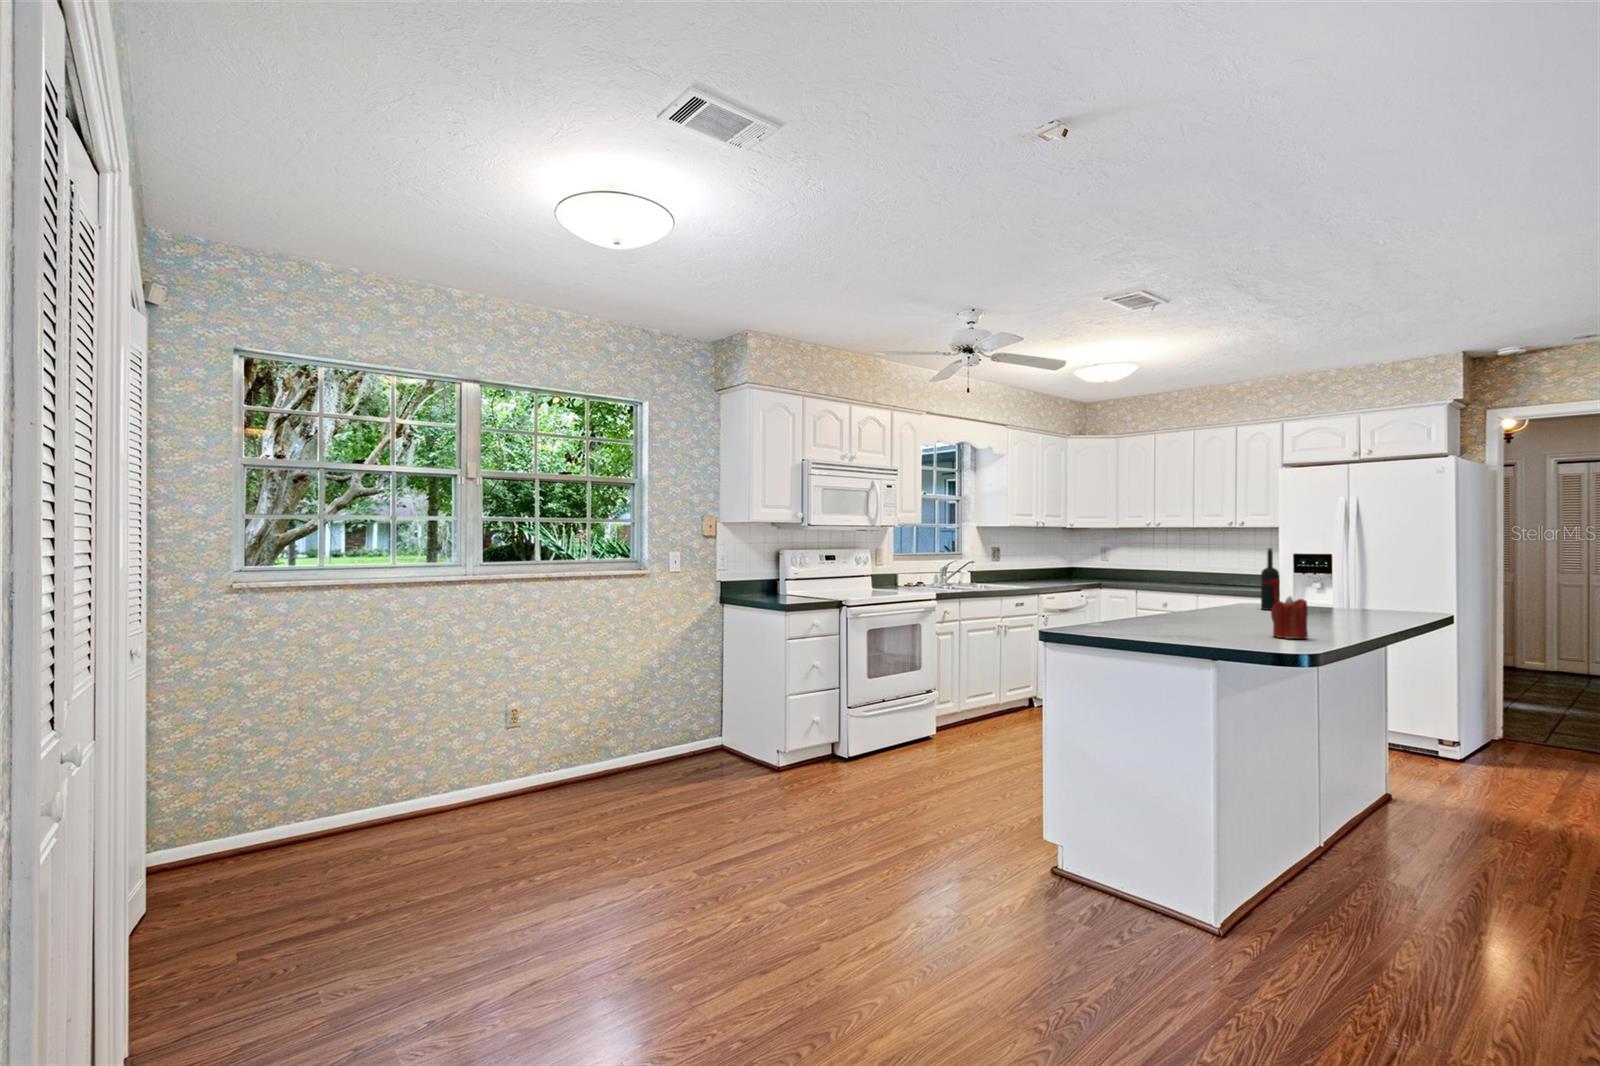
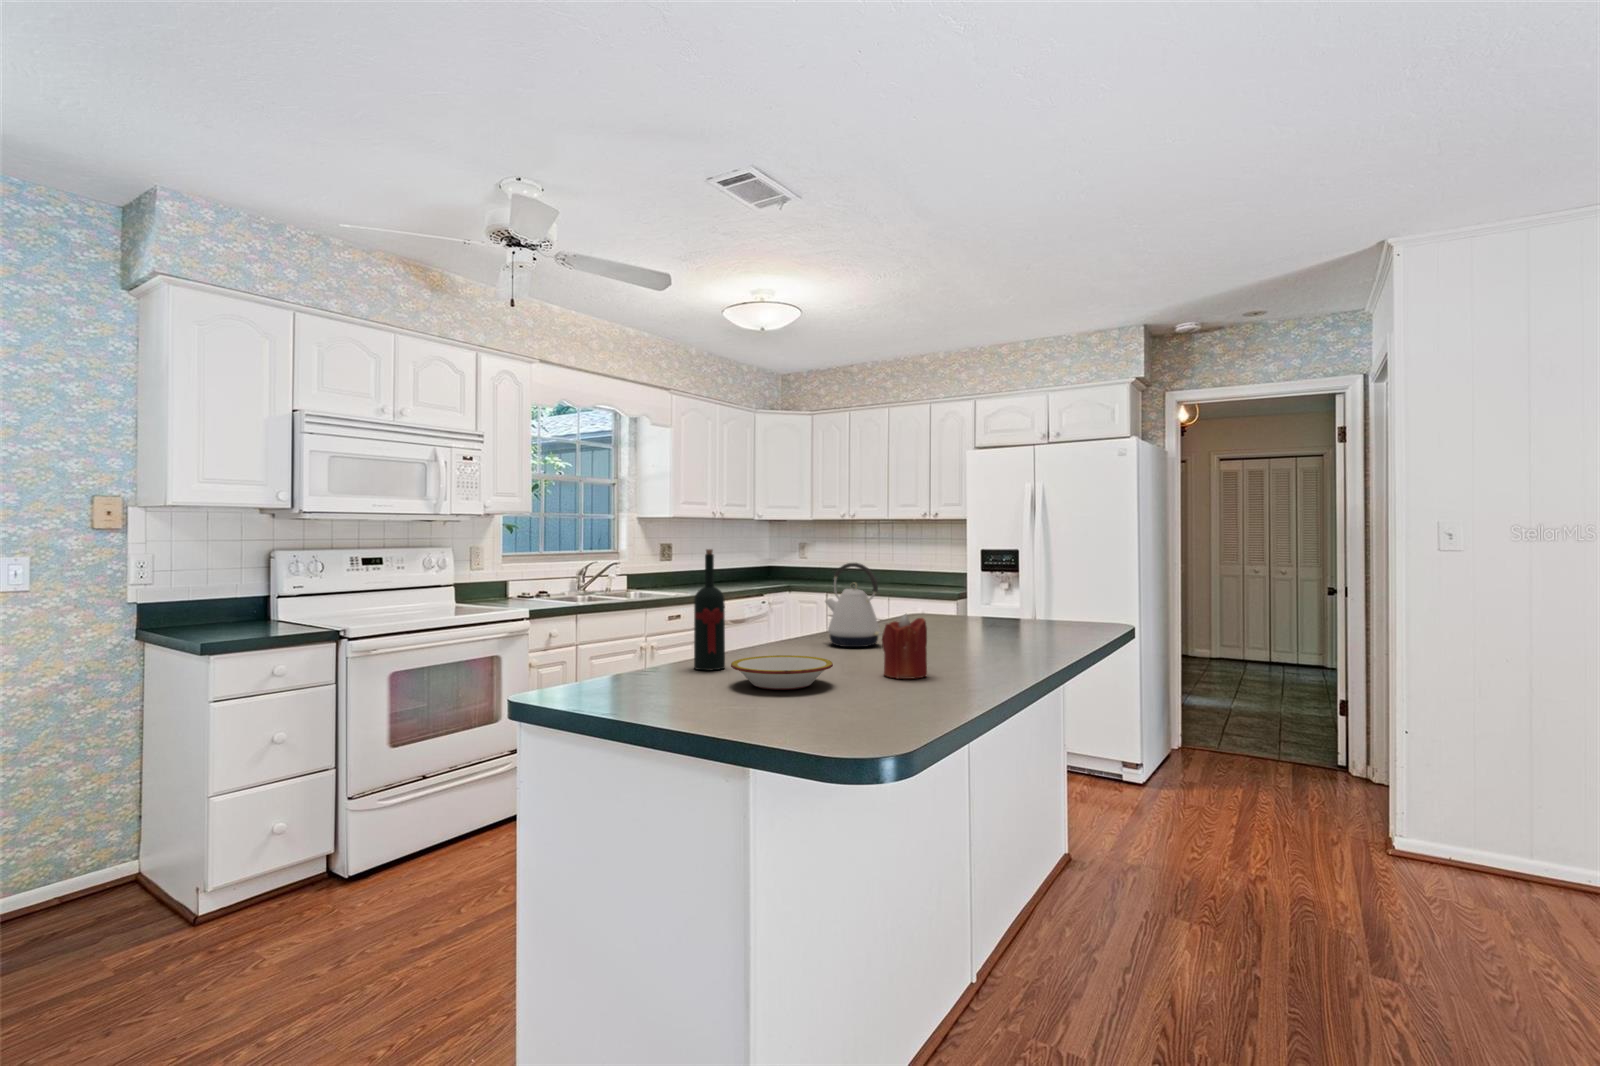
wine bottle: present [1261,548,1280,610] -> present [694,549,725,670]
kettle: none [1201,562,1251,622] -> present [825,563,882,647]
bowl: none [1170,621,1244,641] -> present [731,655,833,690]

